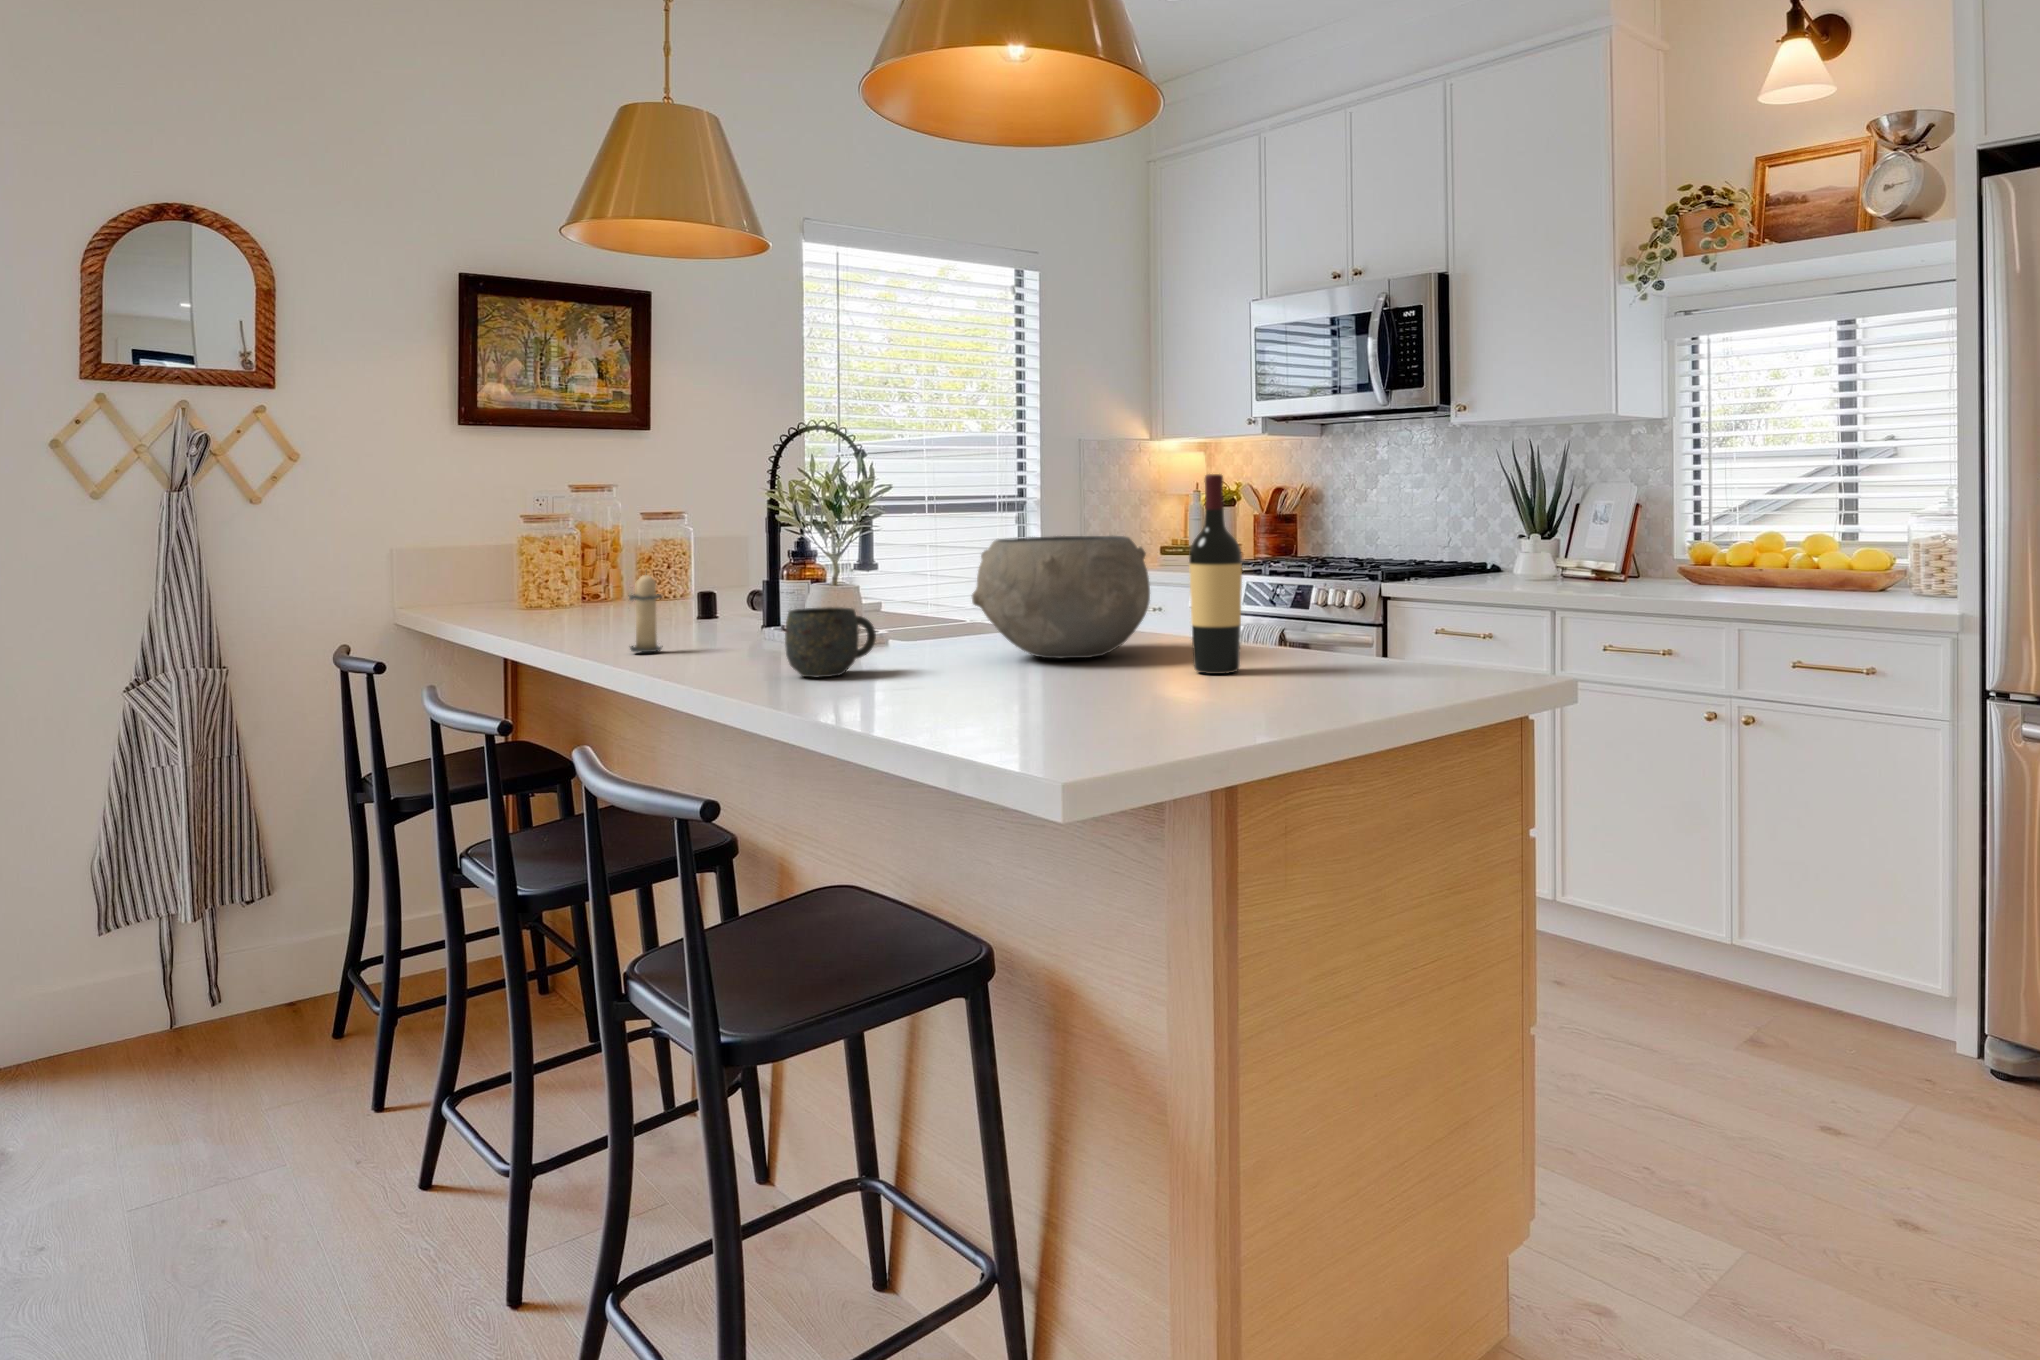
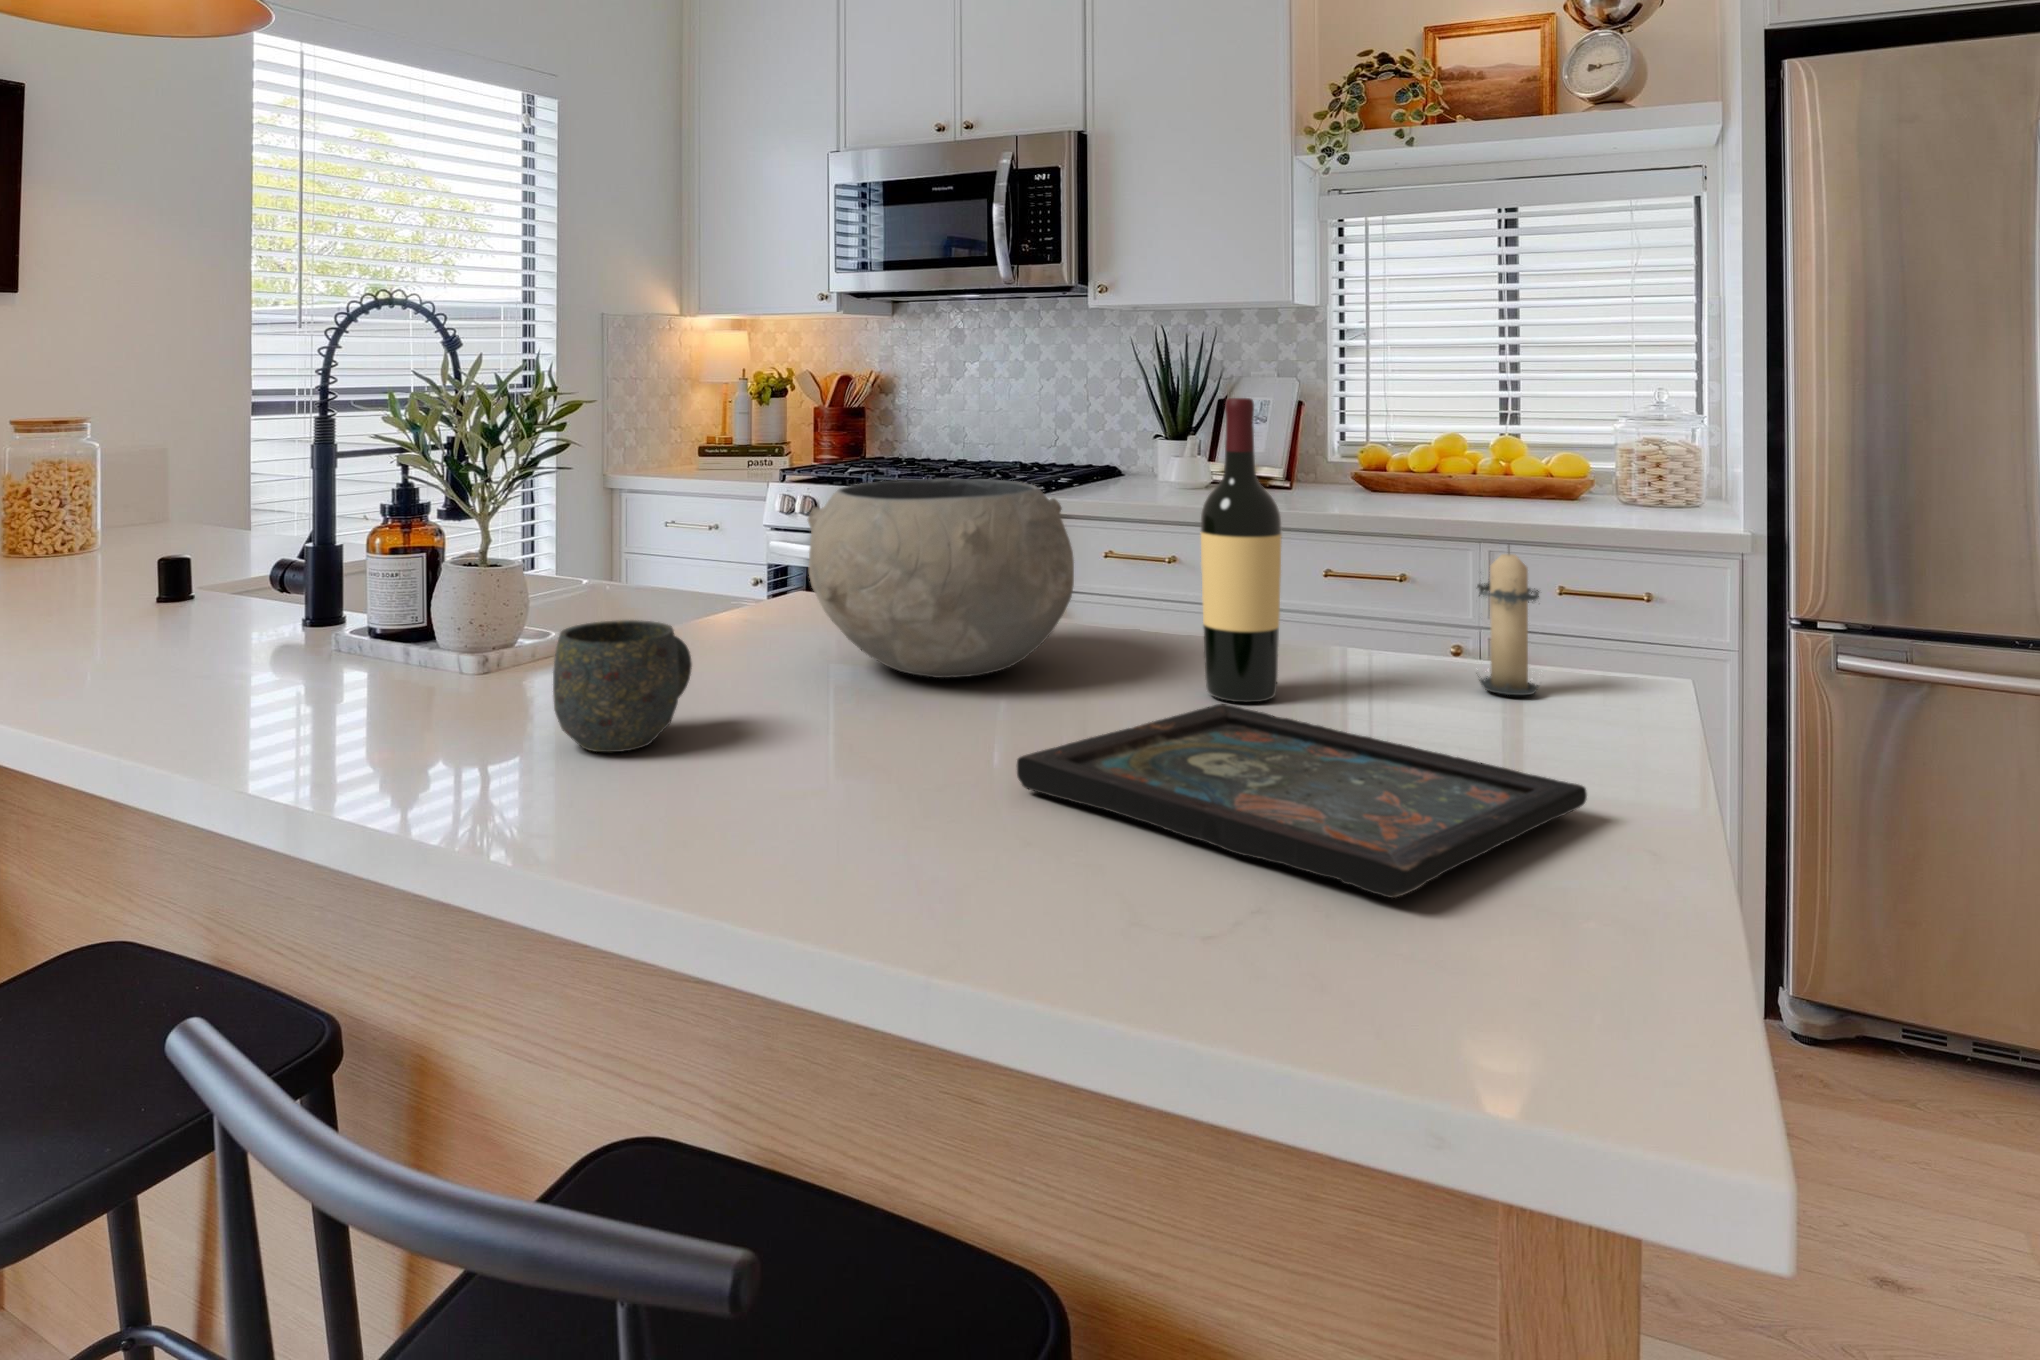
candle: present [628,575,663,652] -> present [1477,545,1539,695]
tray: none [985,666,1268,729] -> present [1017,704,1587,898]

